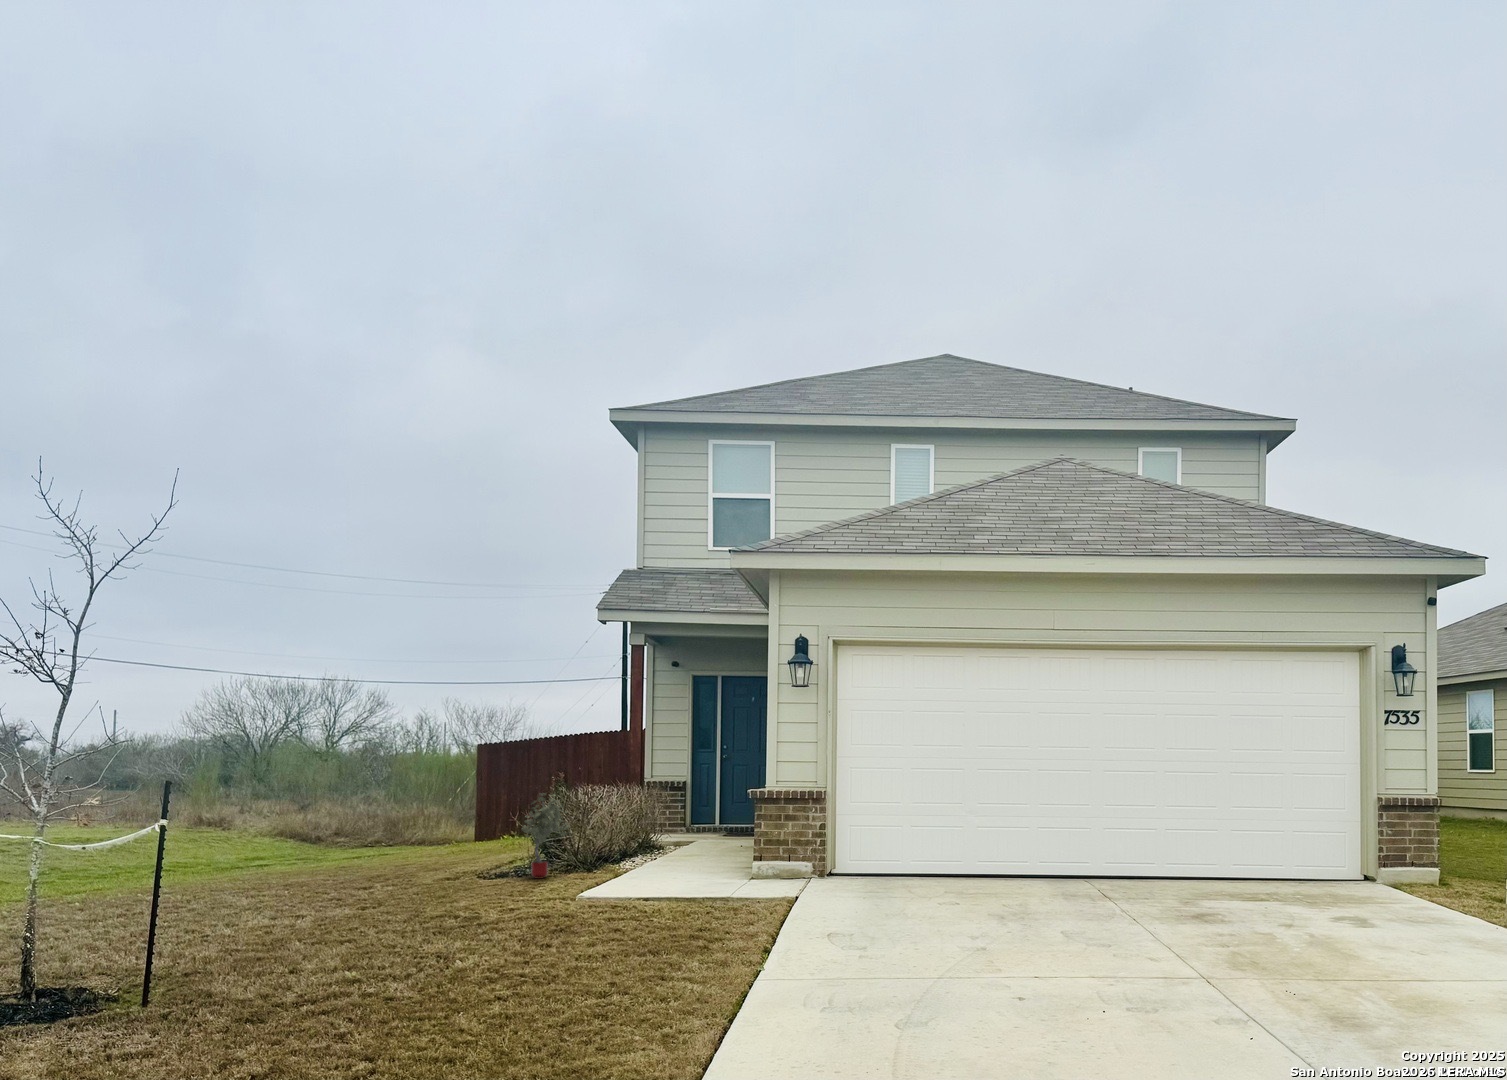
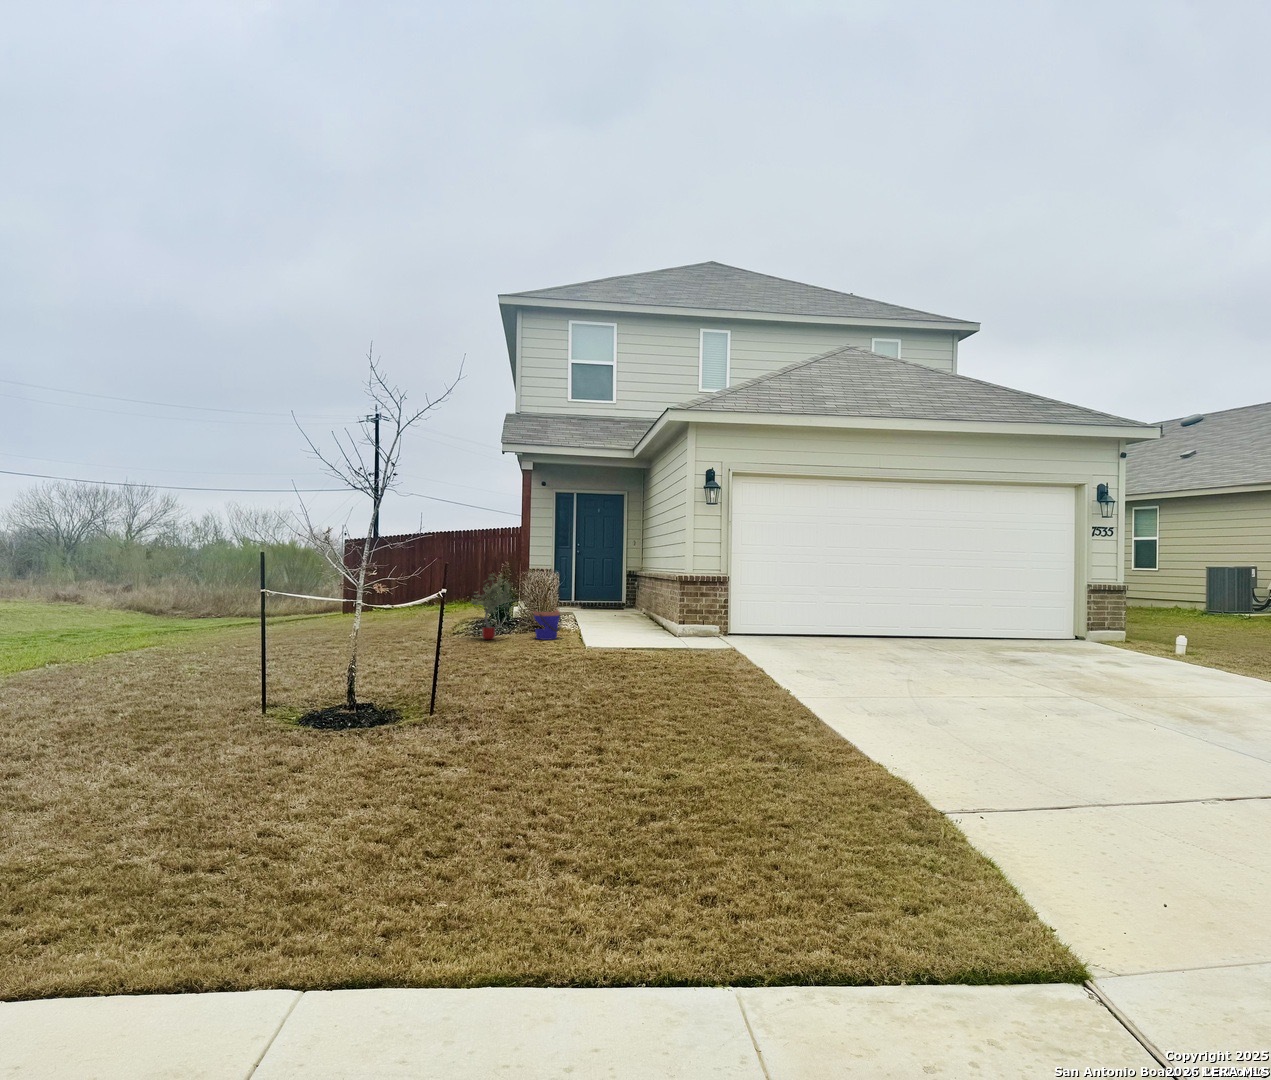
bucket: none [595,838,632,878] -> present [534,610,561,640]

